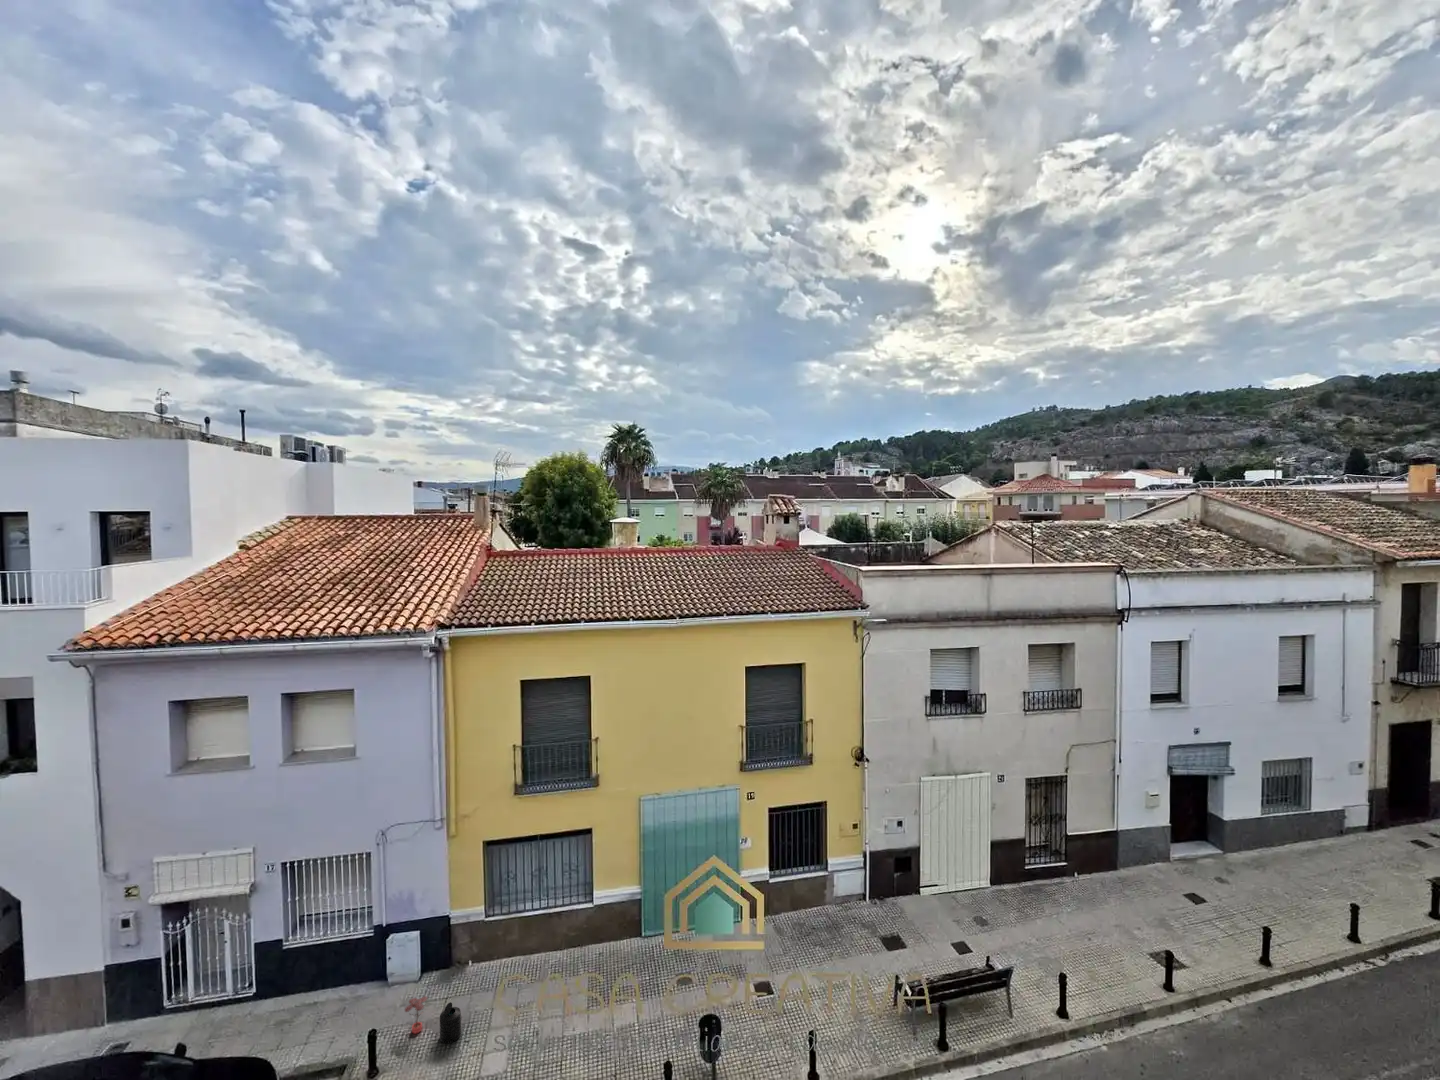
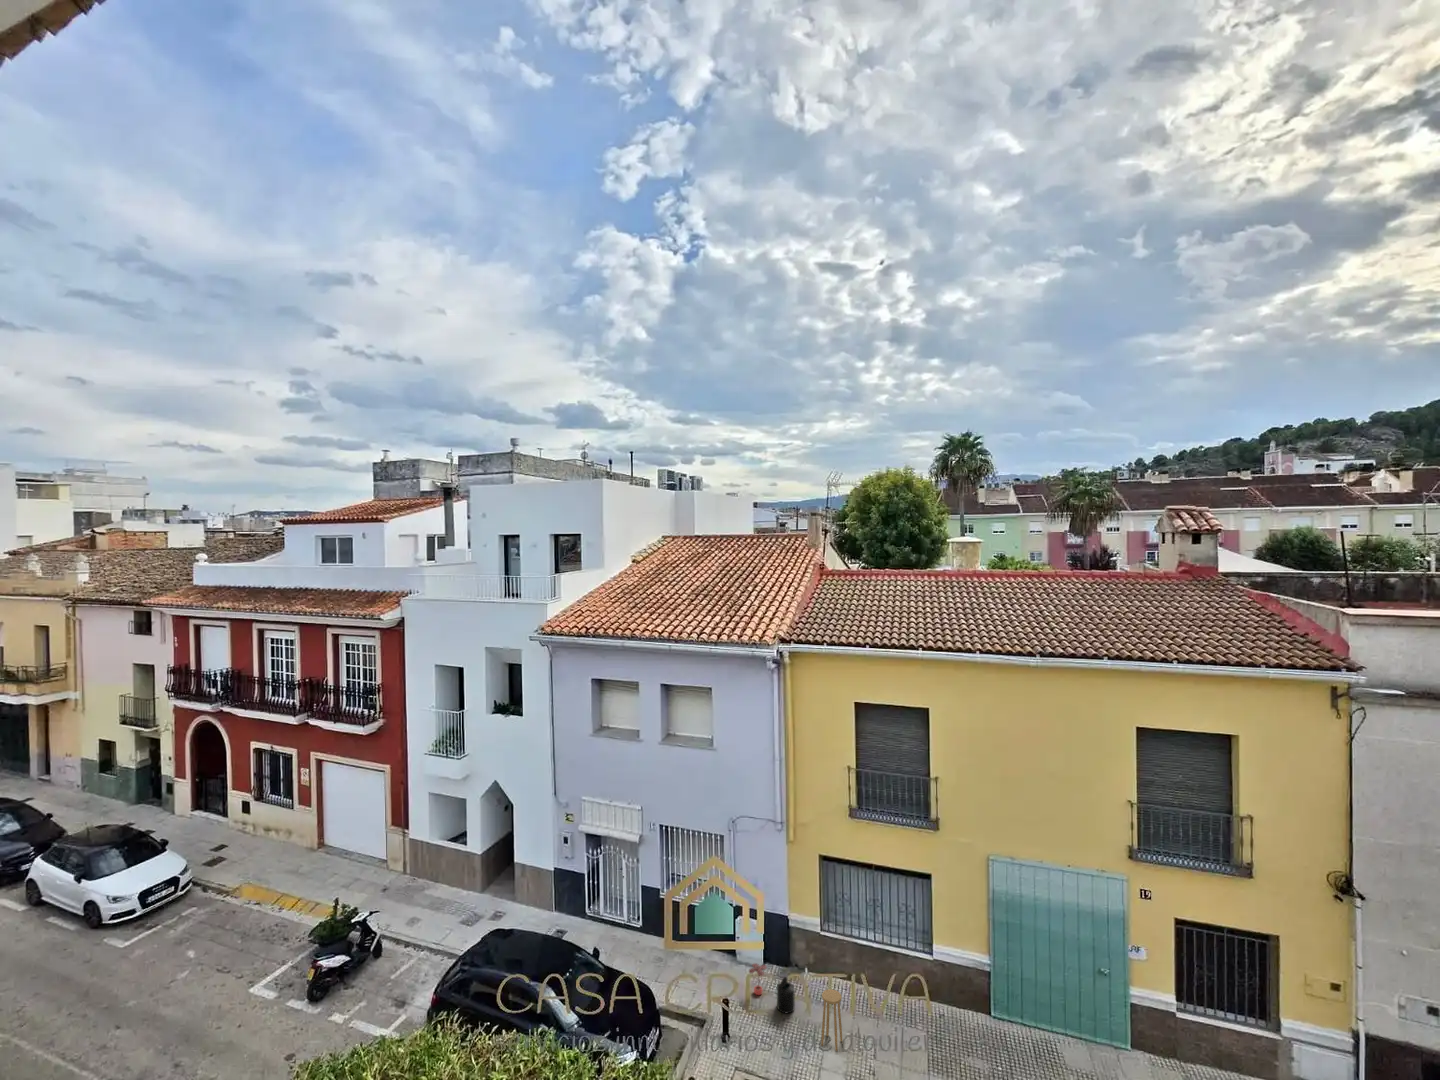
stool: none [492,999,516,1065] -> present [821,989,842,1051]

